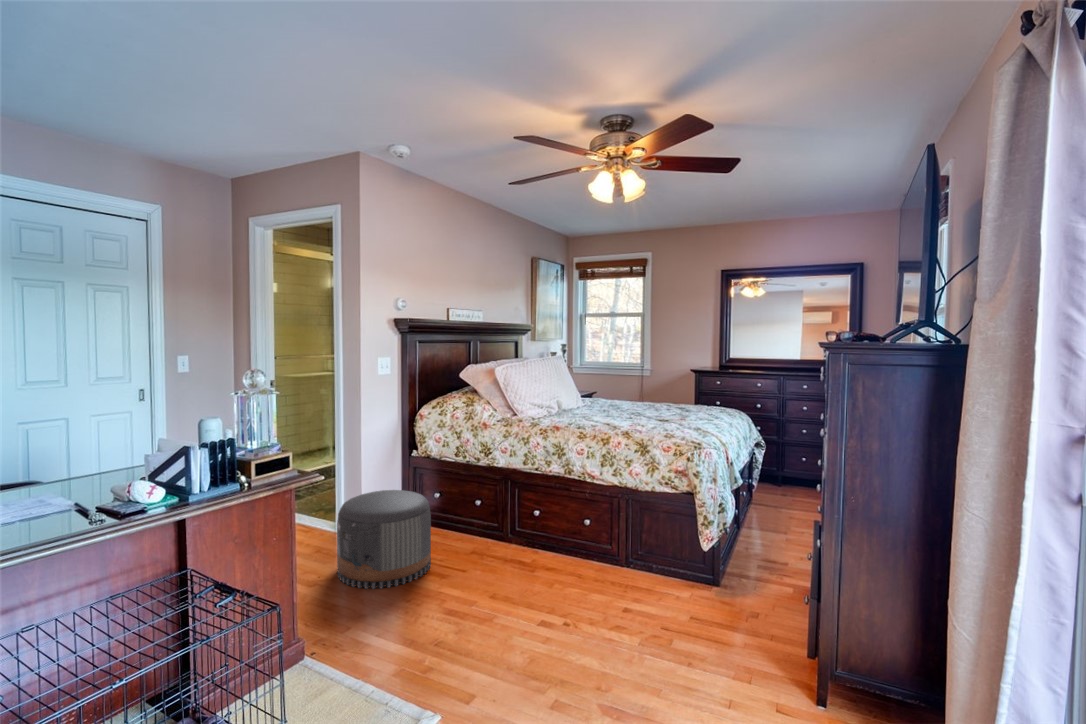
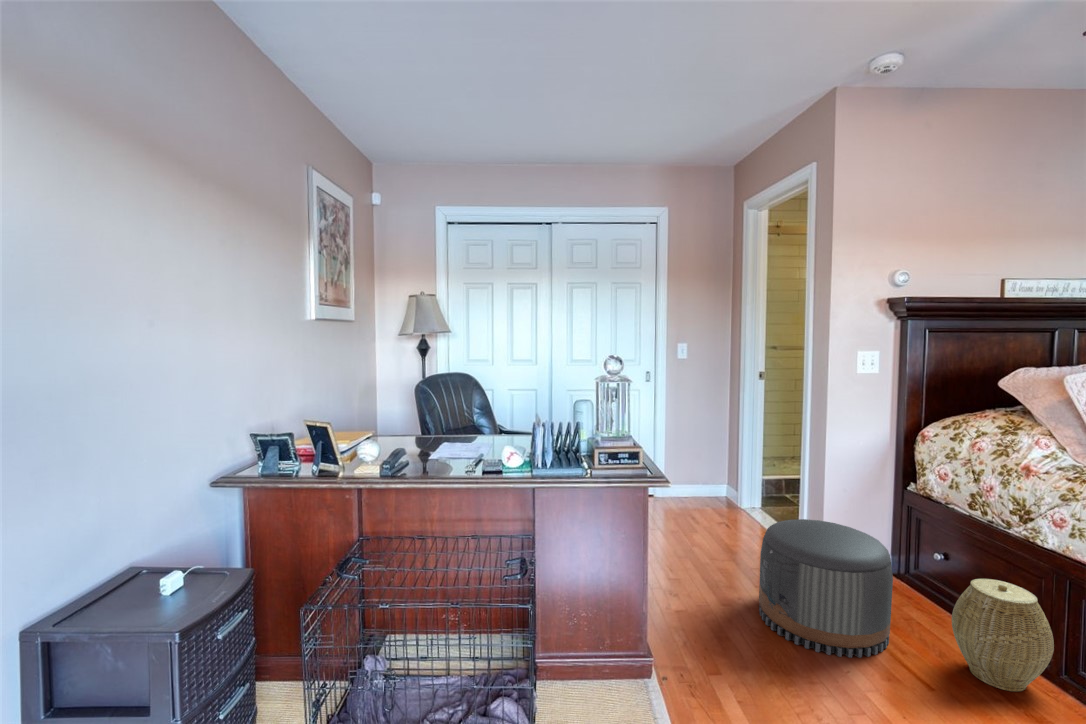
woven basket: none [463,494,510,557] -> present [952,579,1054,692]

